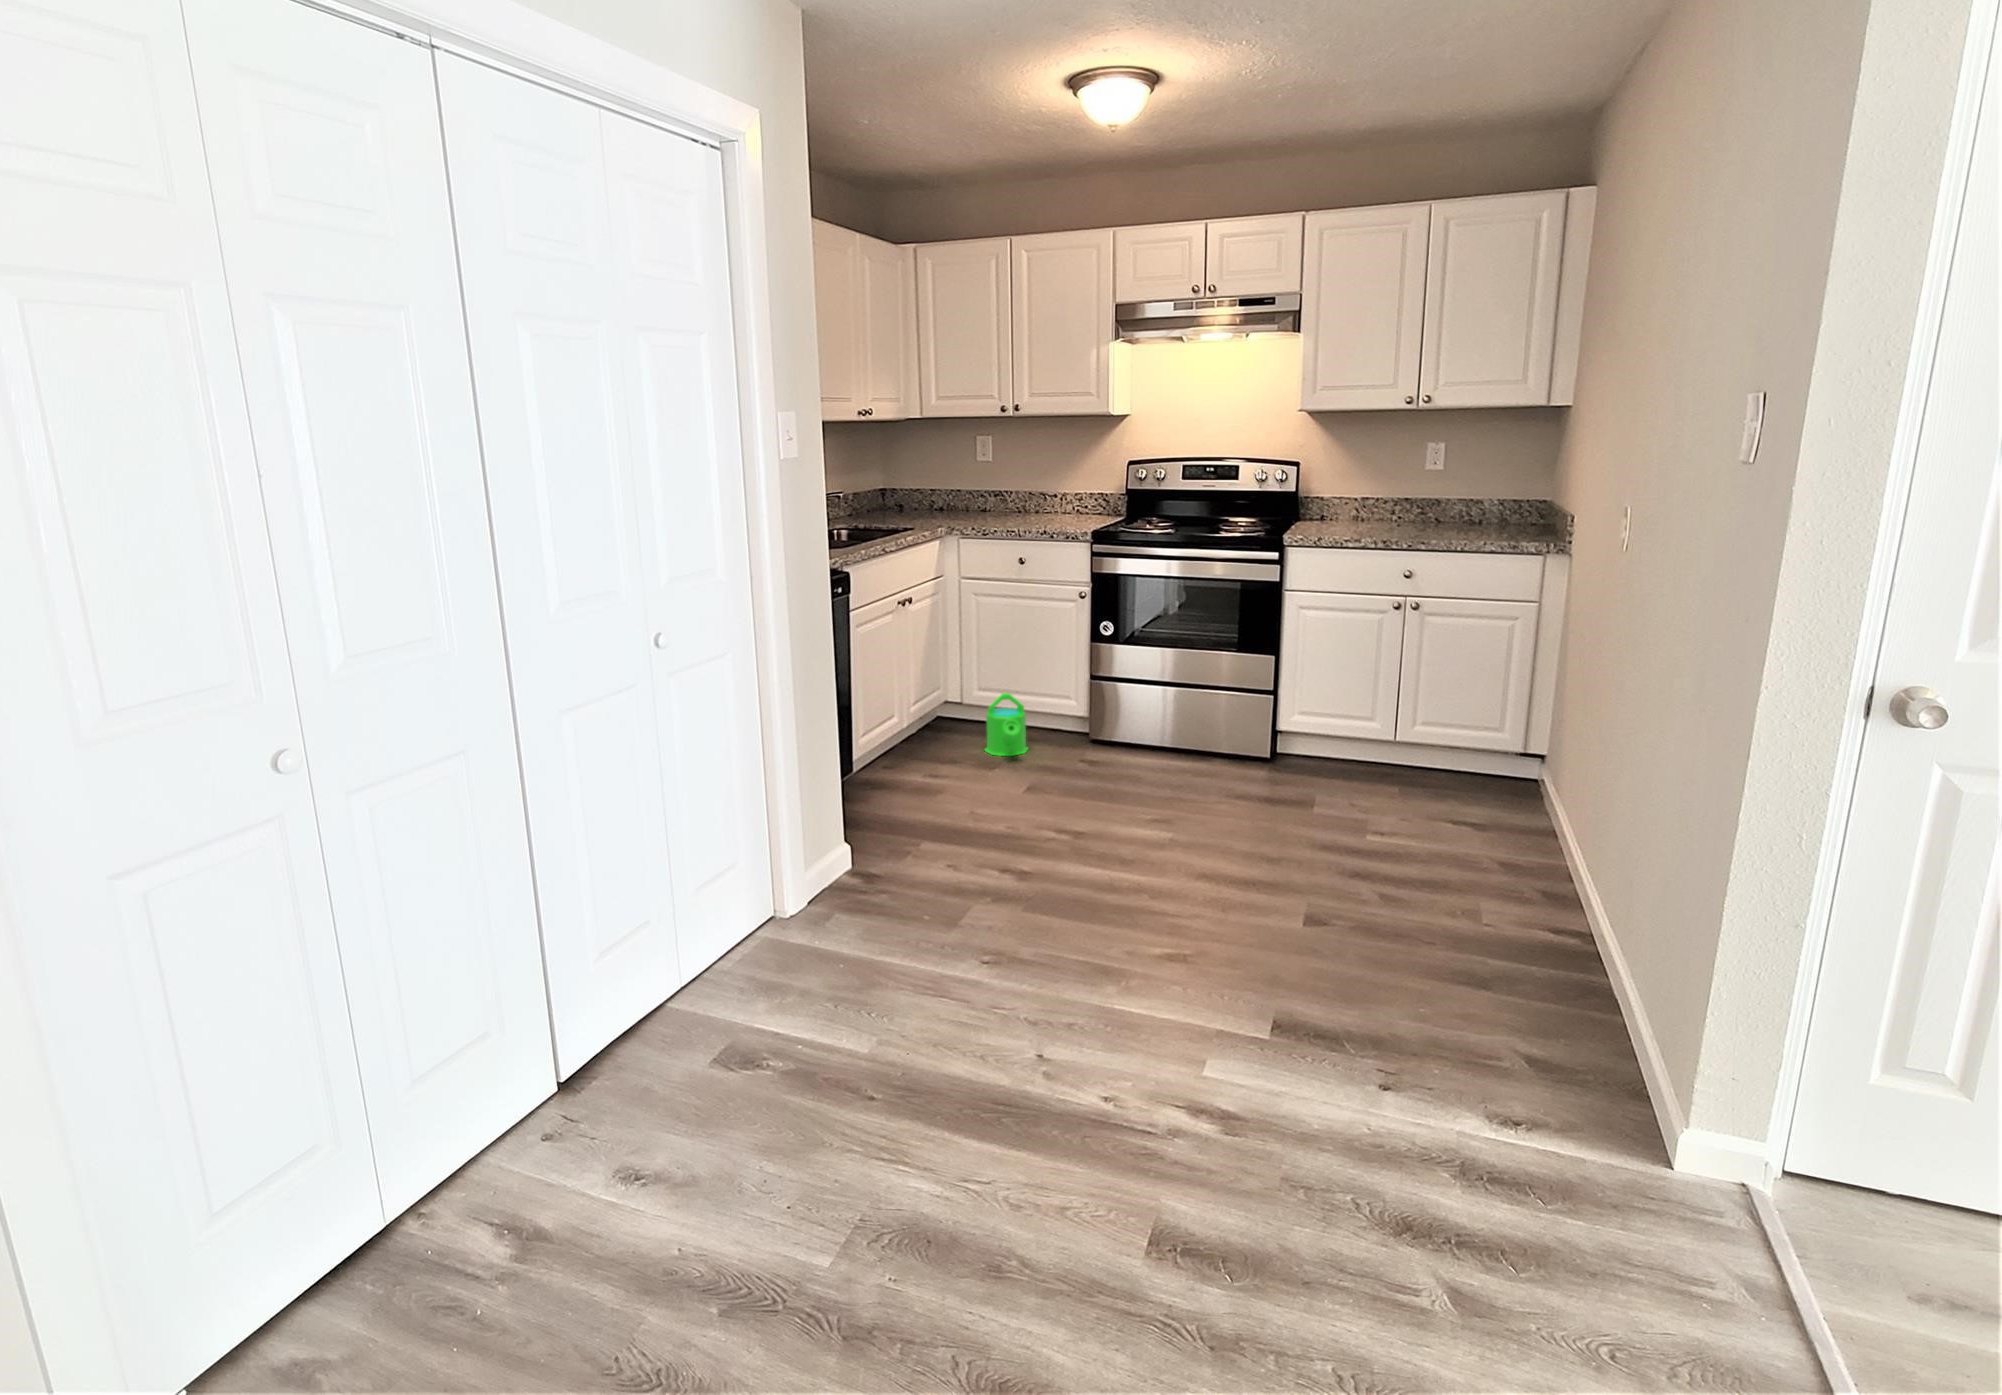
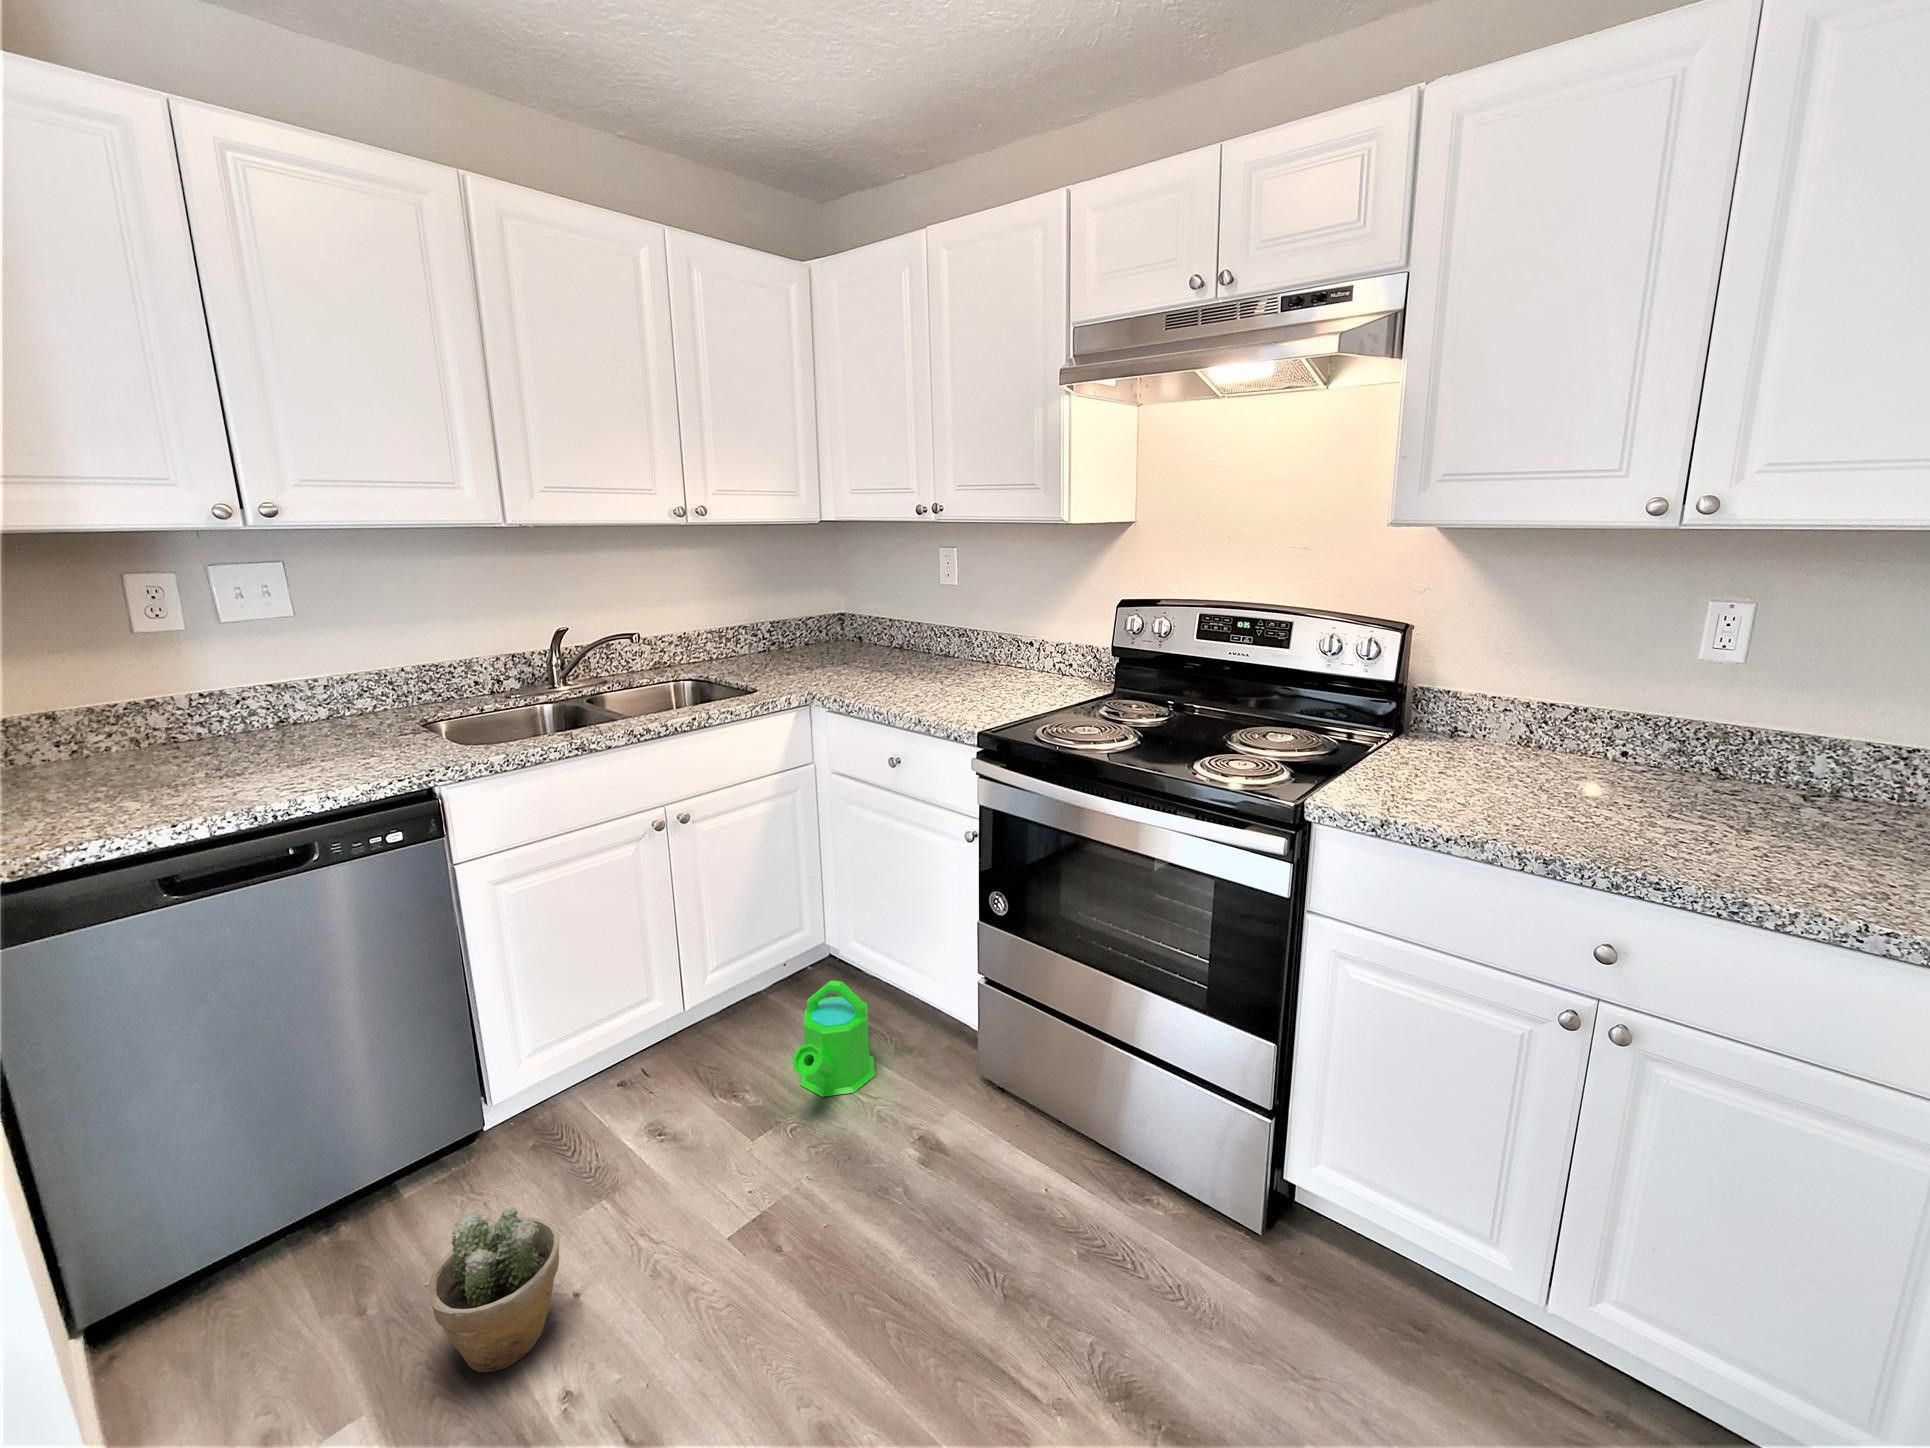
potted plant: none [932,751,985,825] -> present [429,1207,559,1372]

